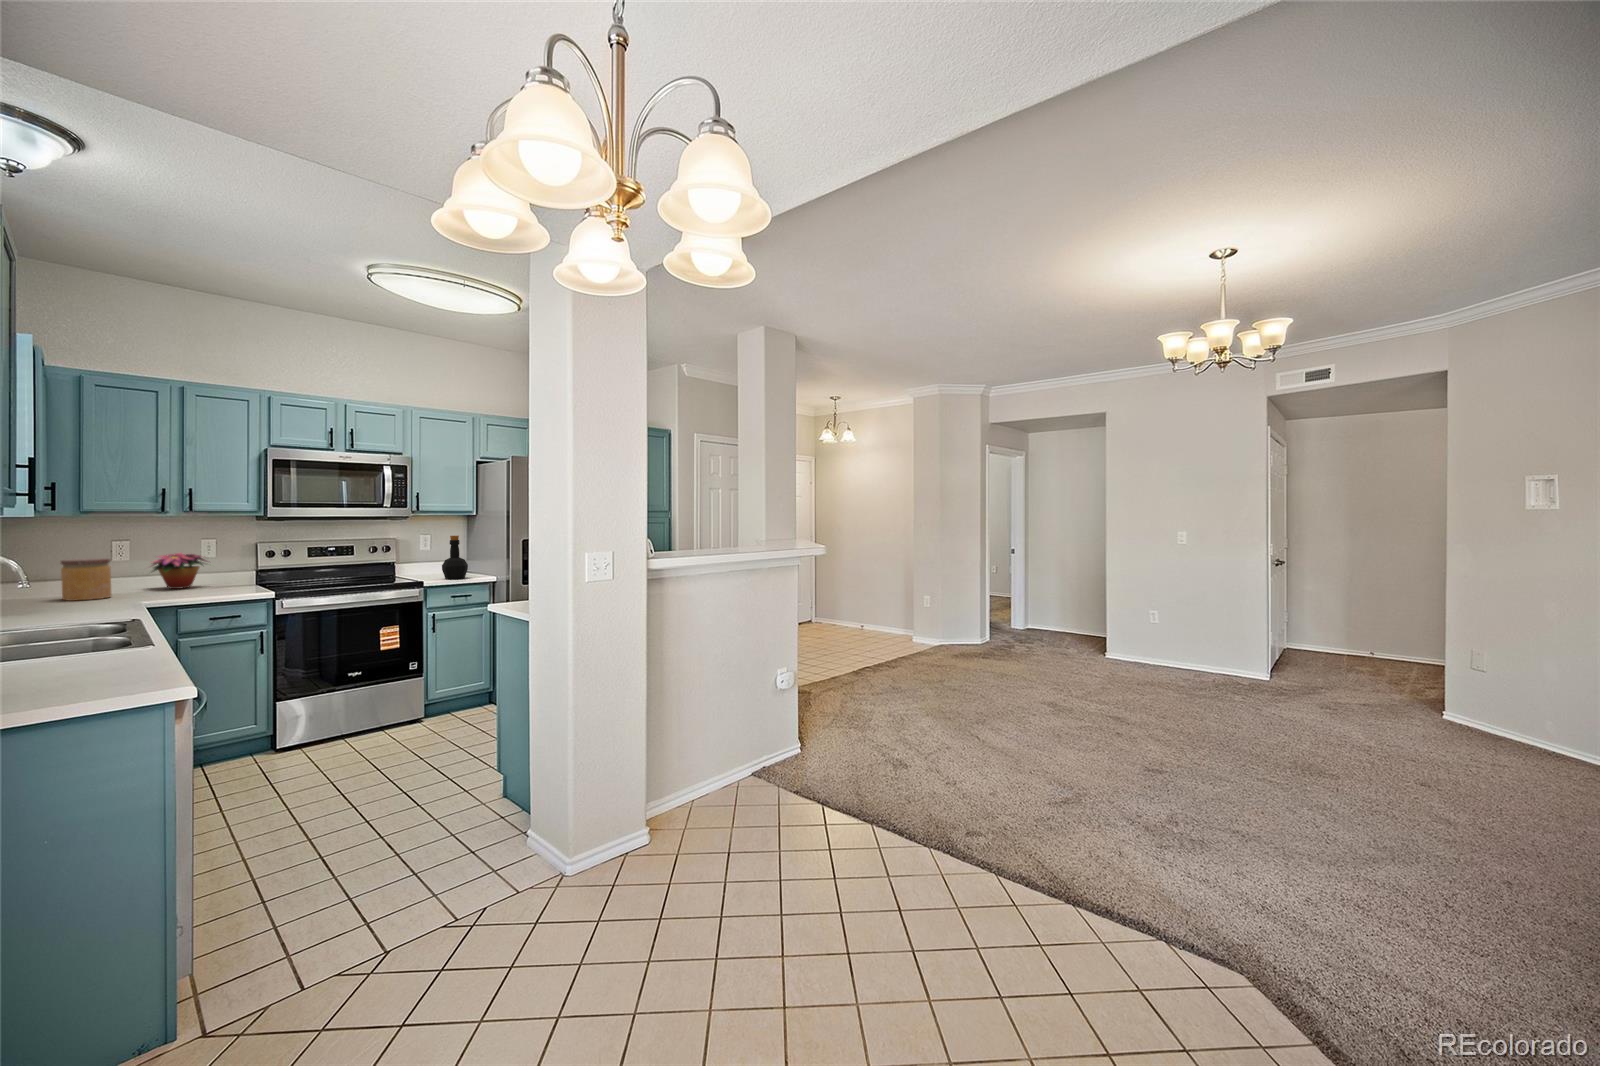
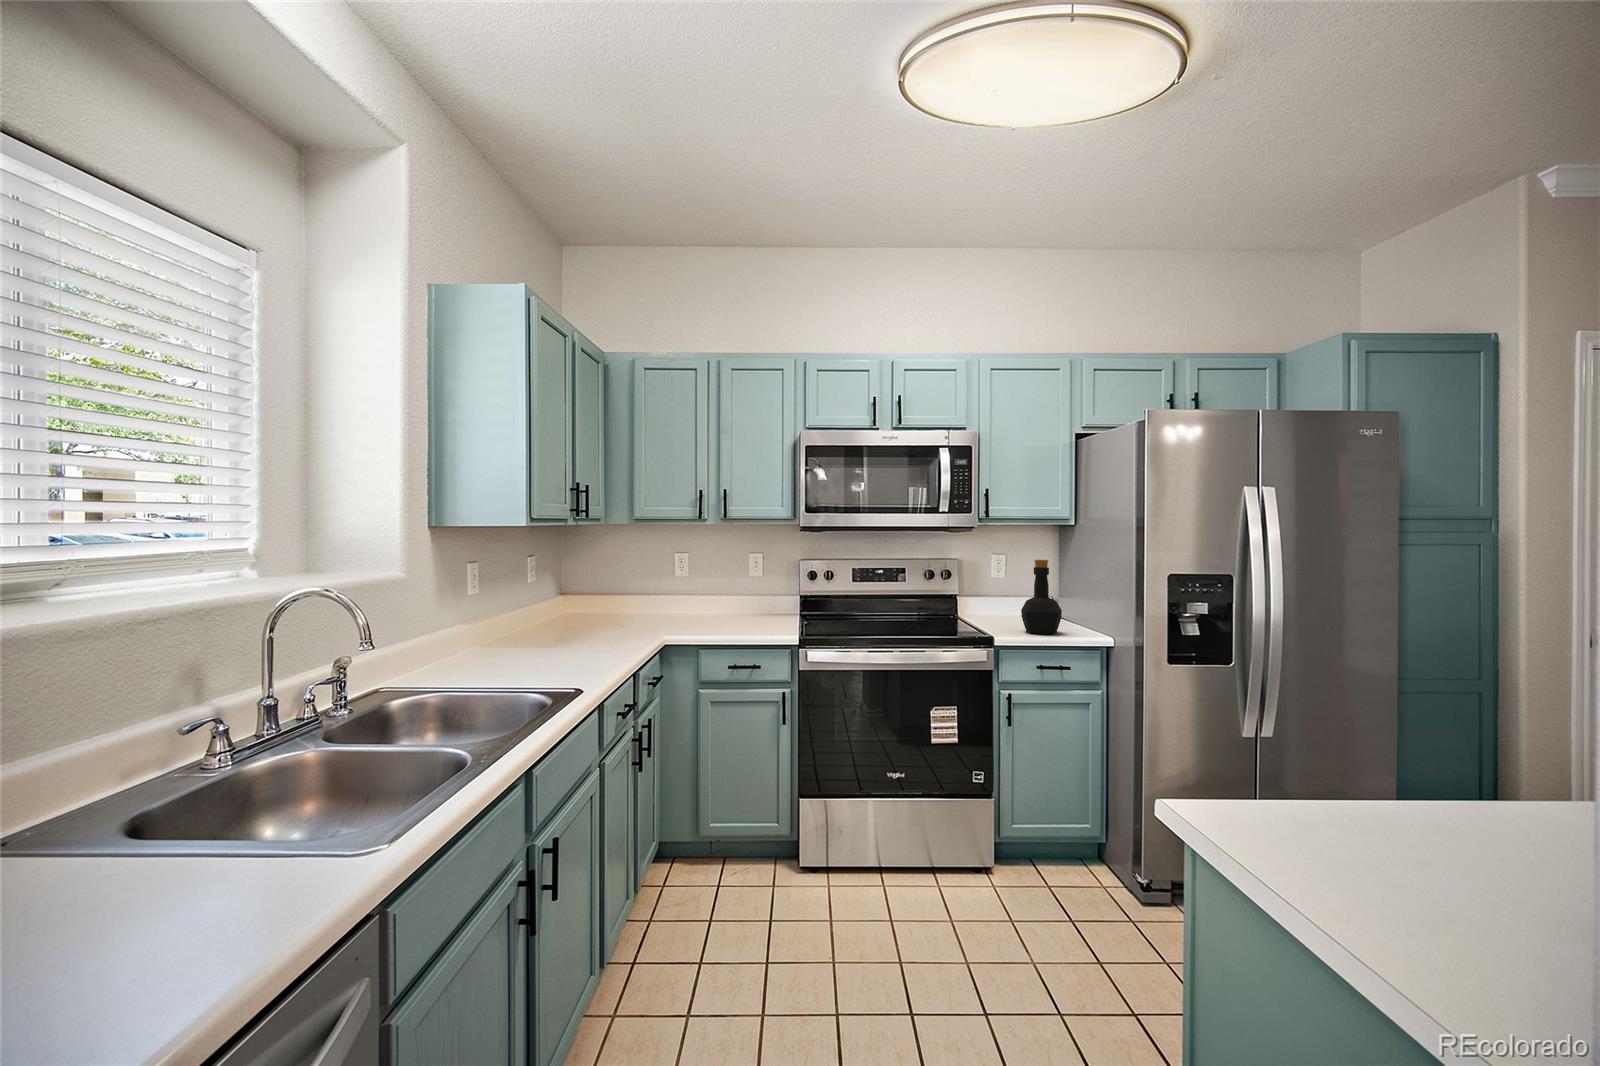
flower arrangement: present [152,553,207,589] -> none [683,573,752,621]
jar: present [61,558,111,601] -> none [606,577,648,630]

